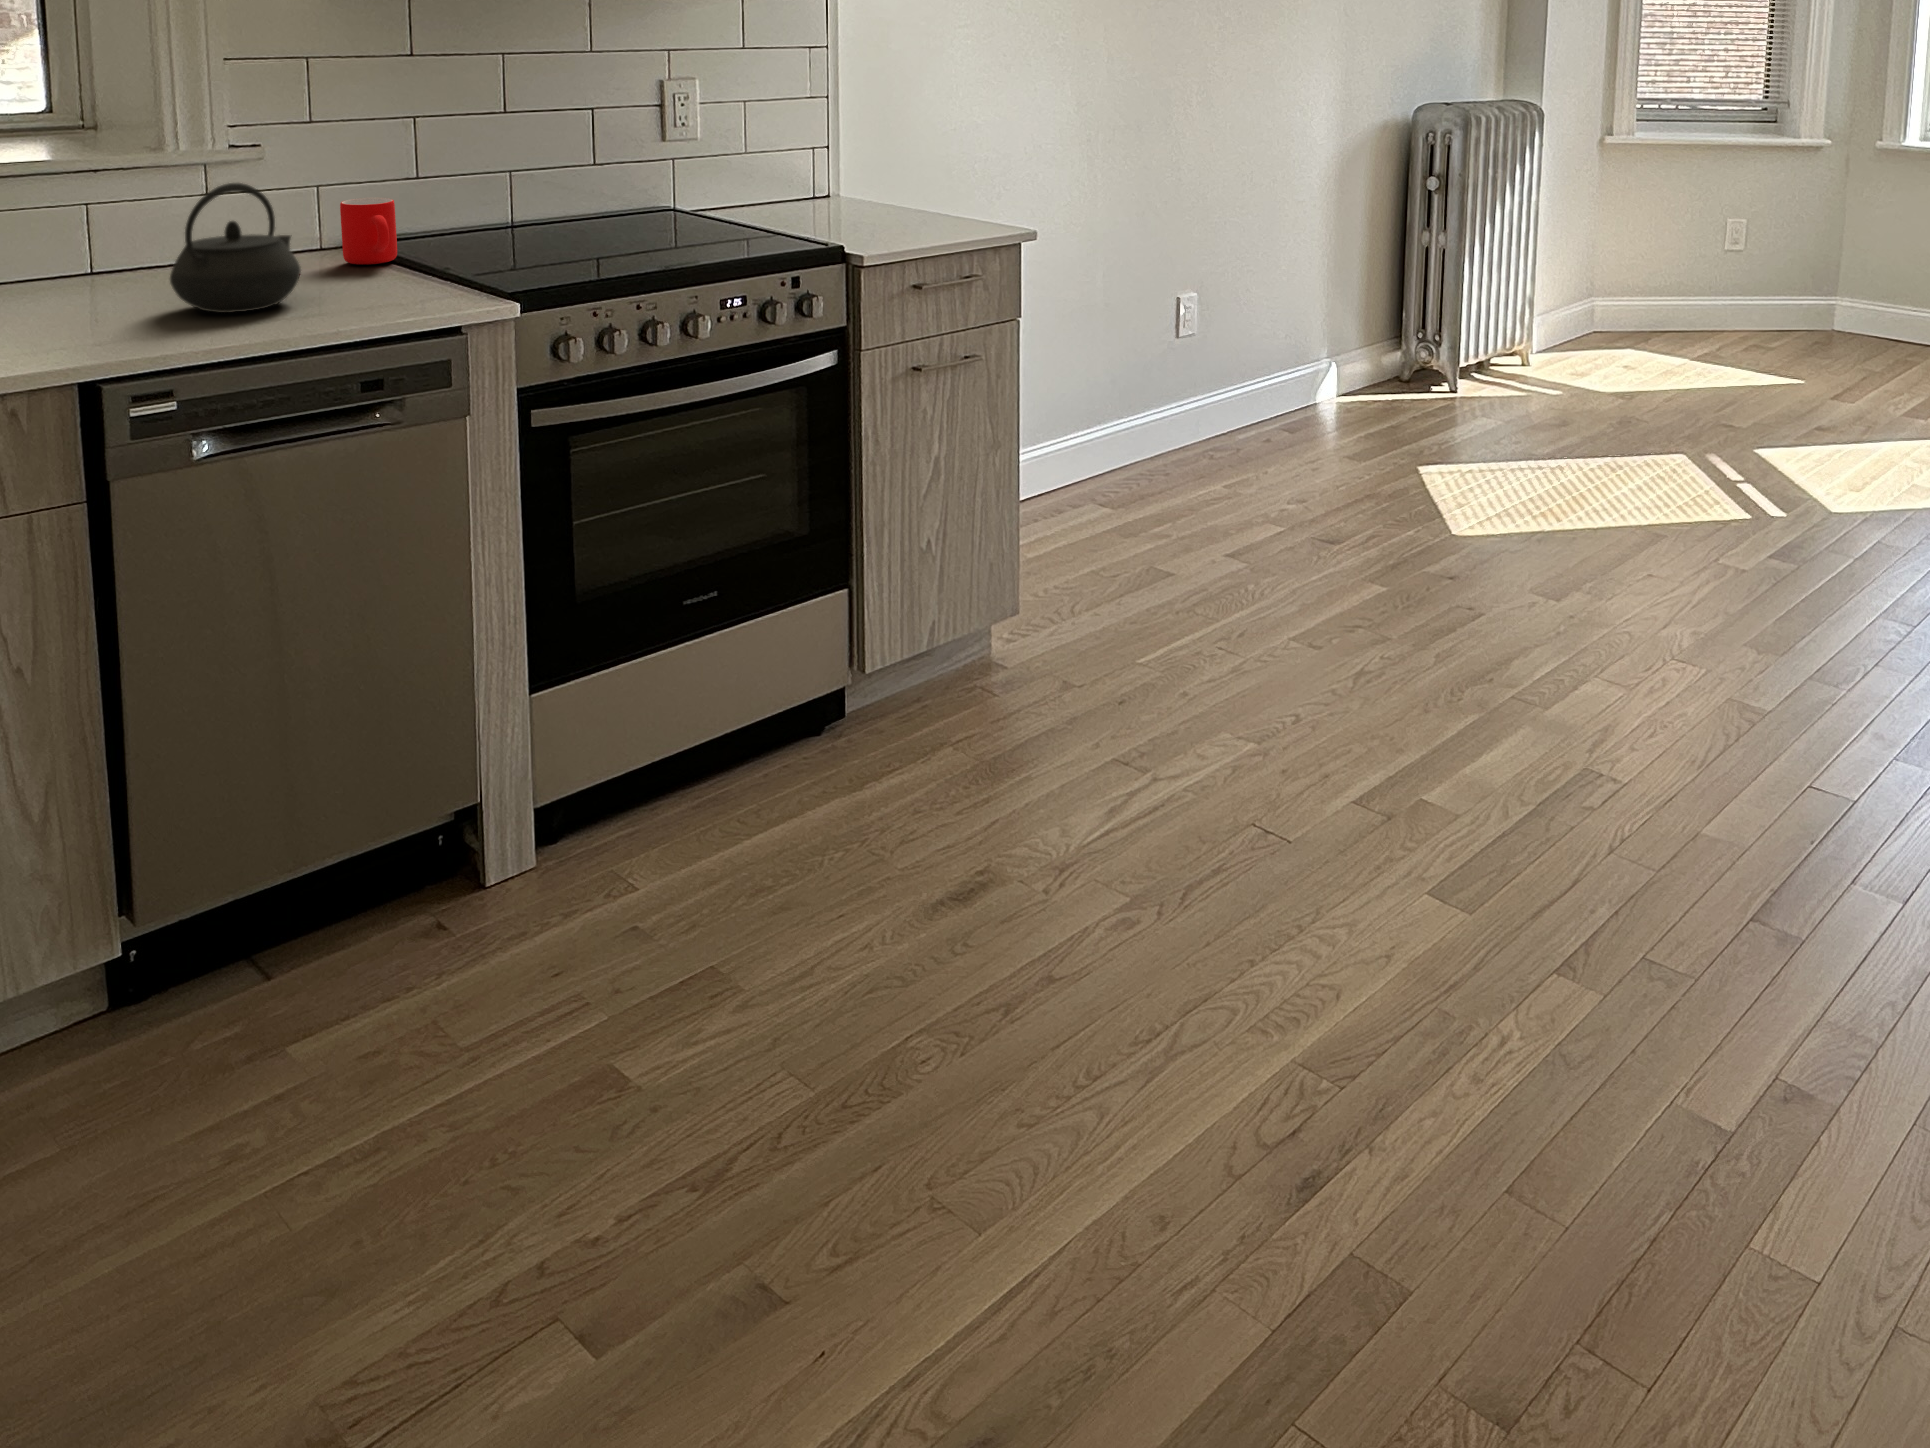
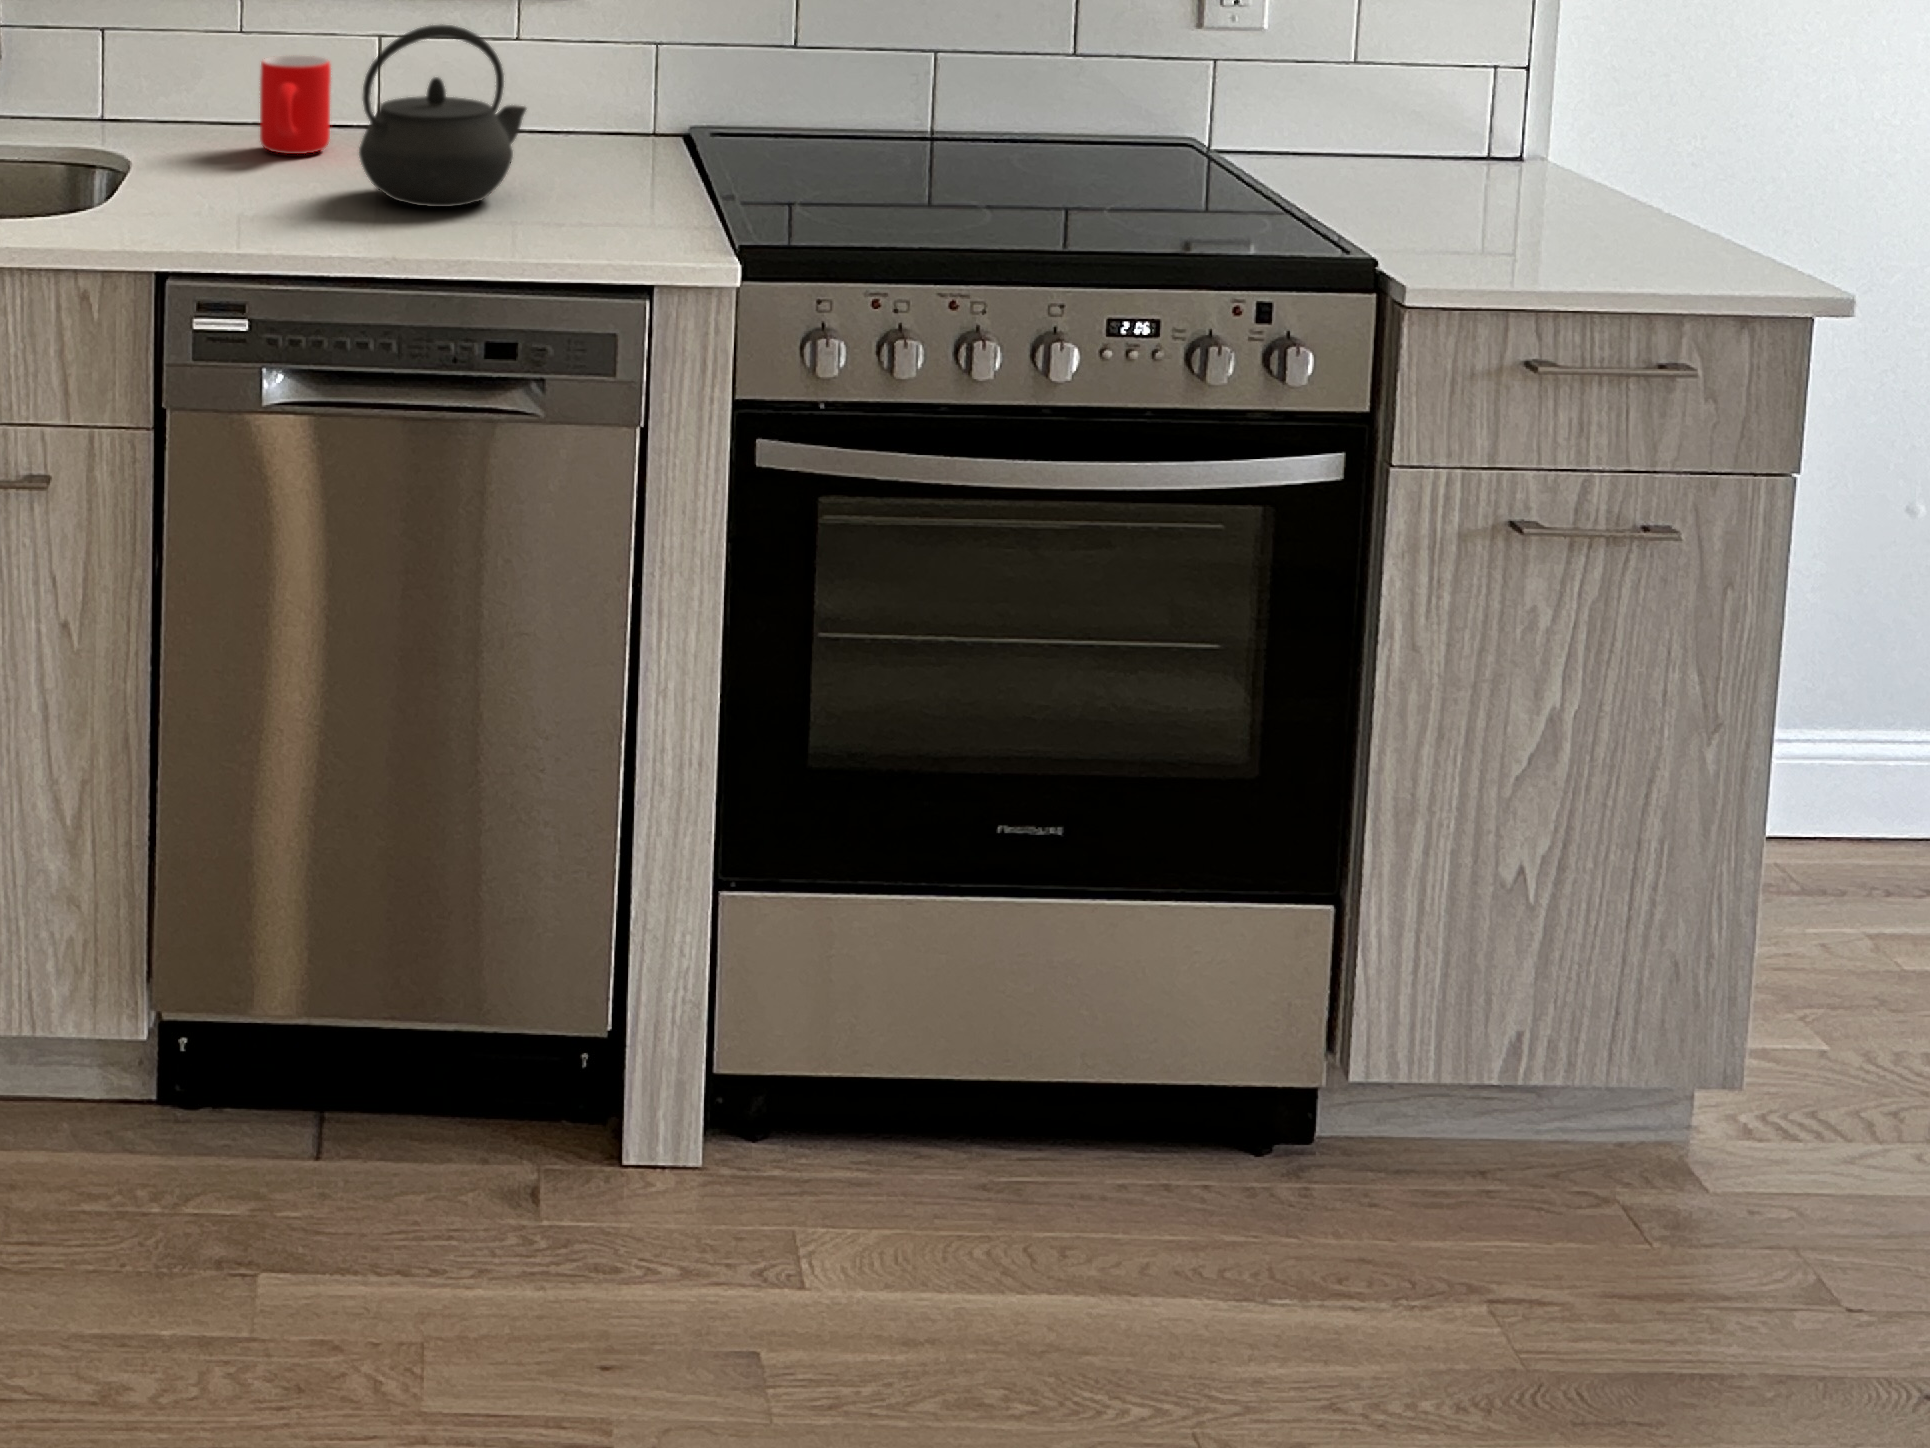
mug: present [340,198,397,265] -> present [260,55,331,154]

